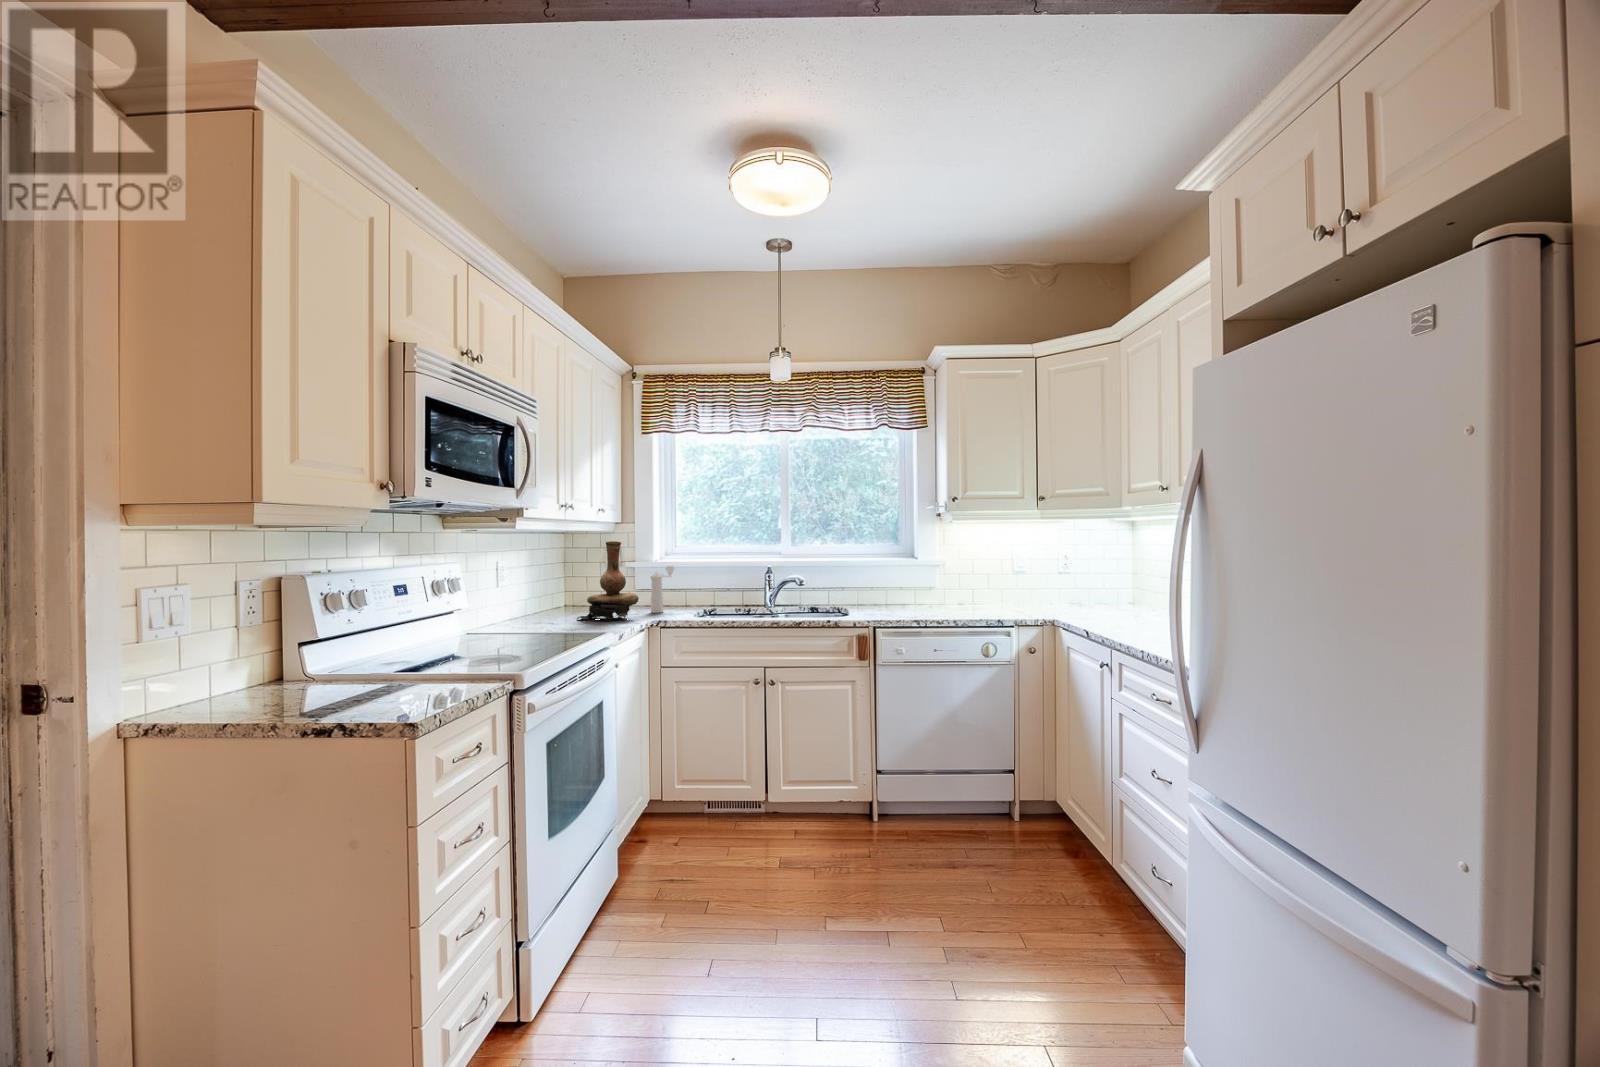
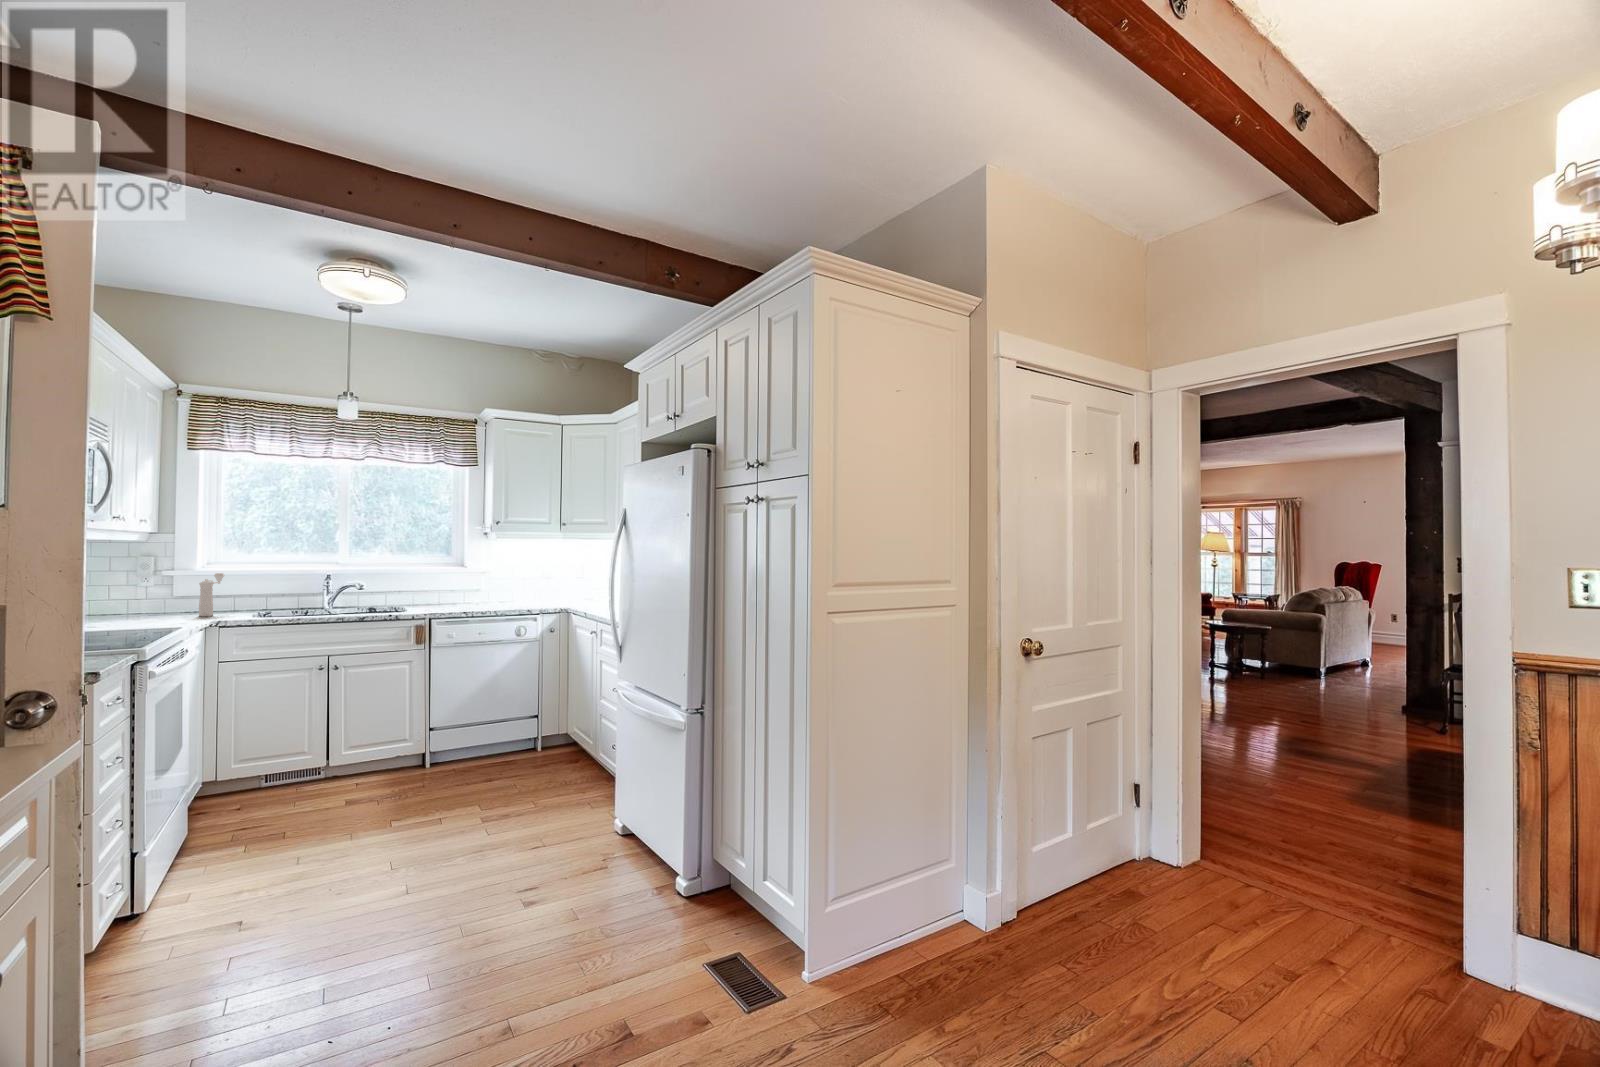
vase: present [577,541,639,621] -> none [118,550,194,625]

